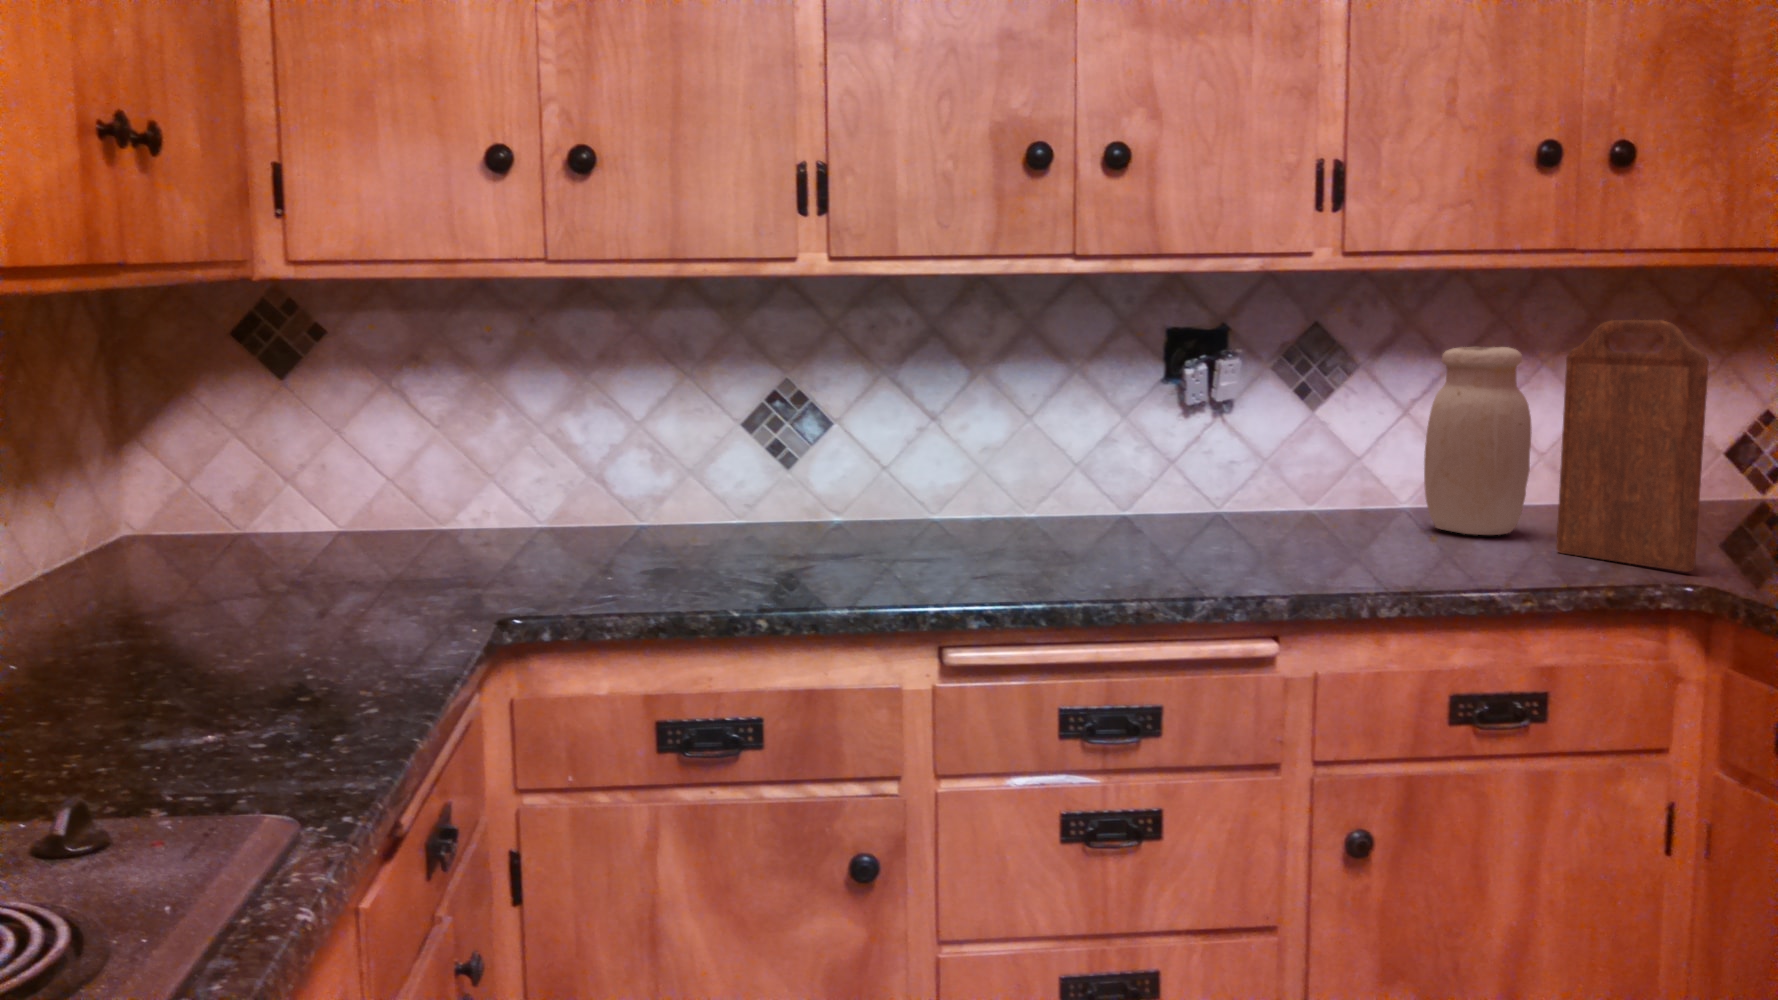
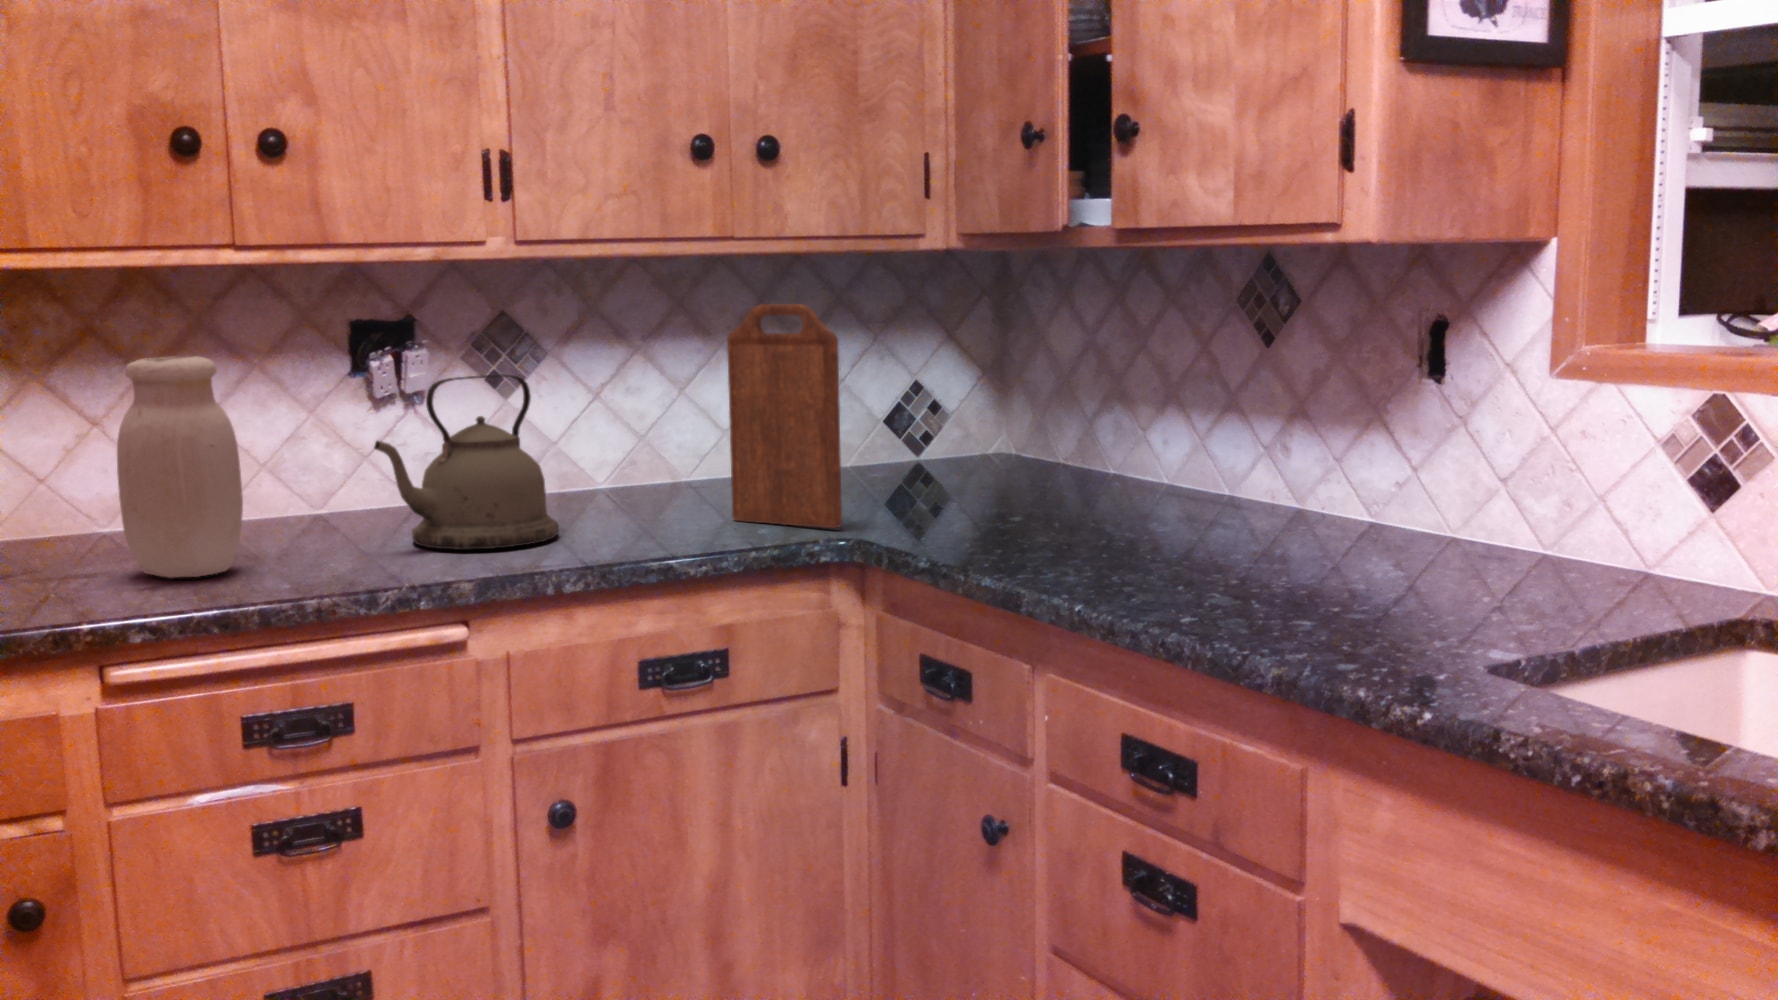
jar: present [1424,347,1532,535] -> present [117,356,243,578]
kettle: none [1191,388,1367,563] -> present [374,375,559,550]

